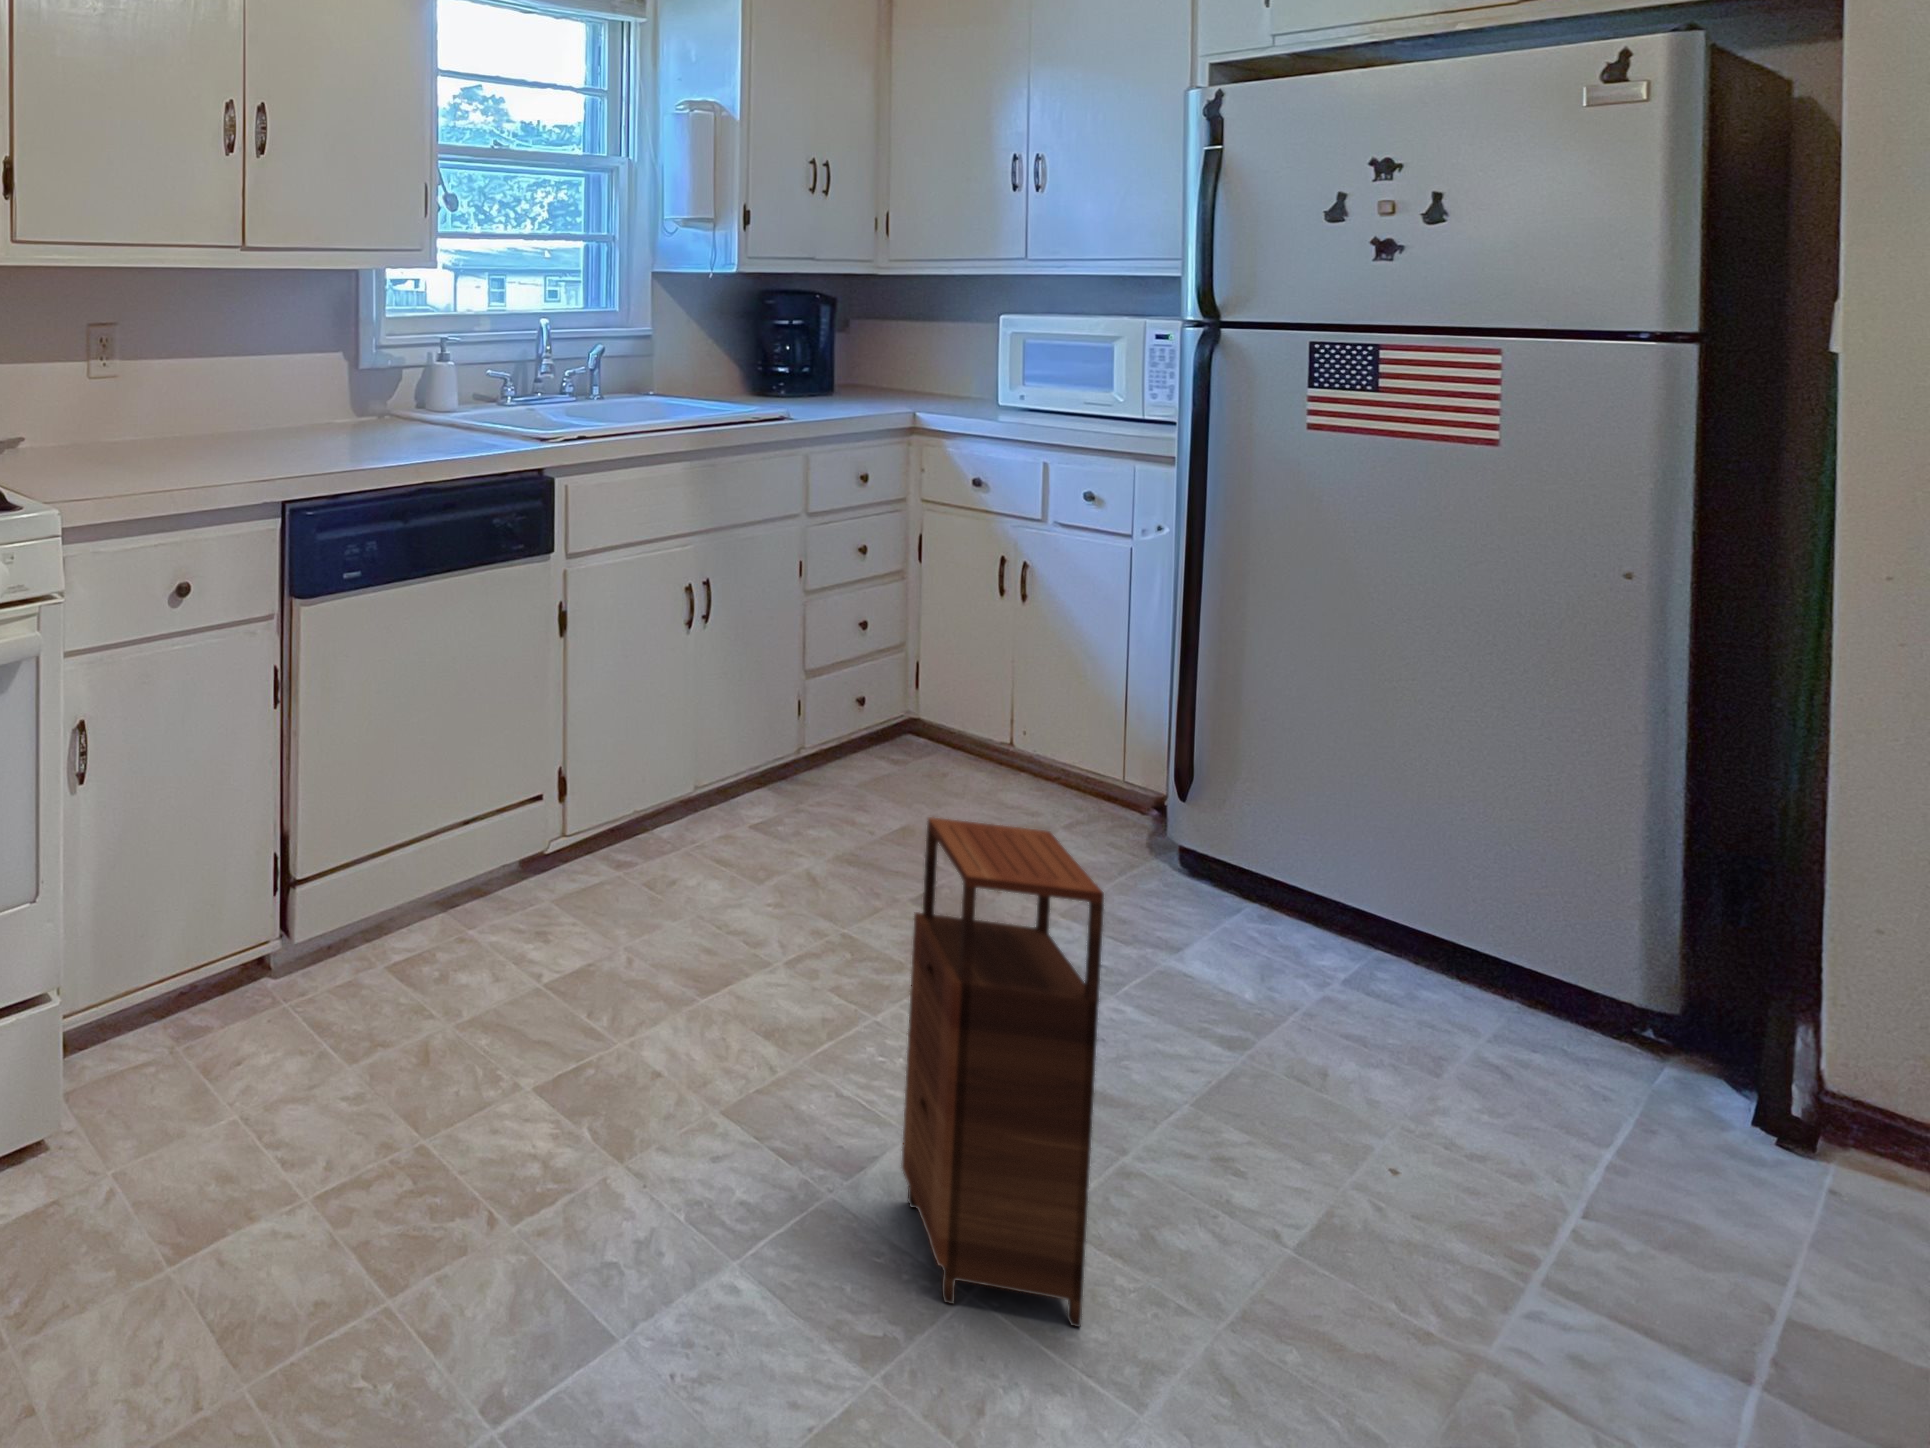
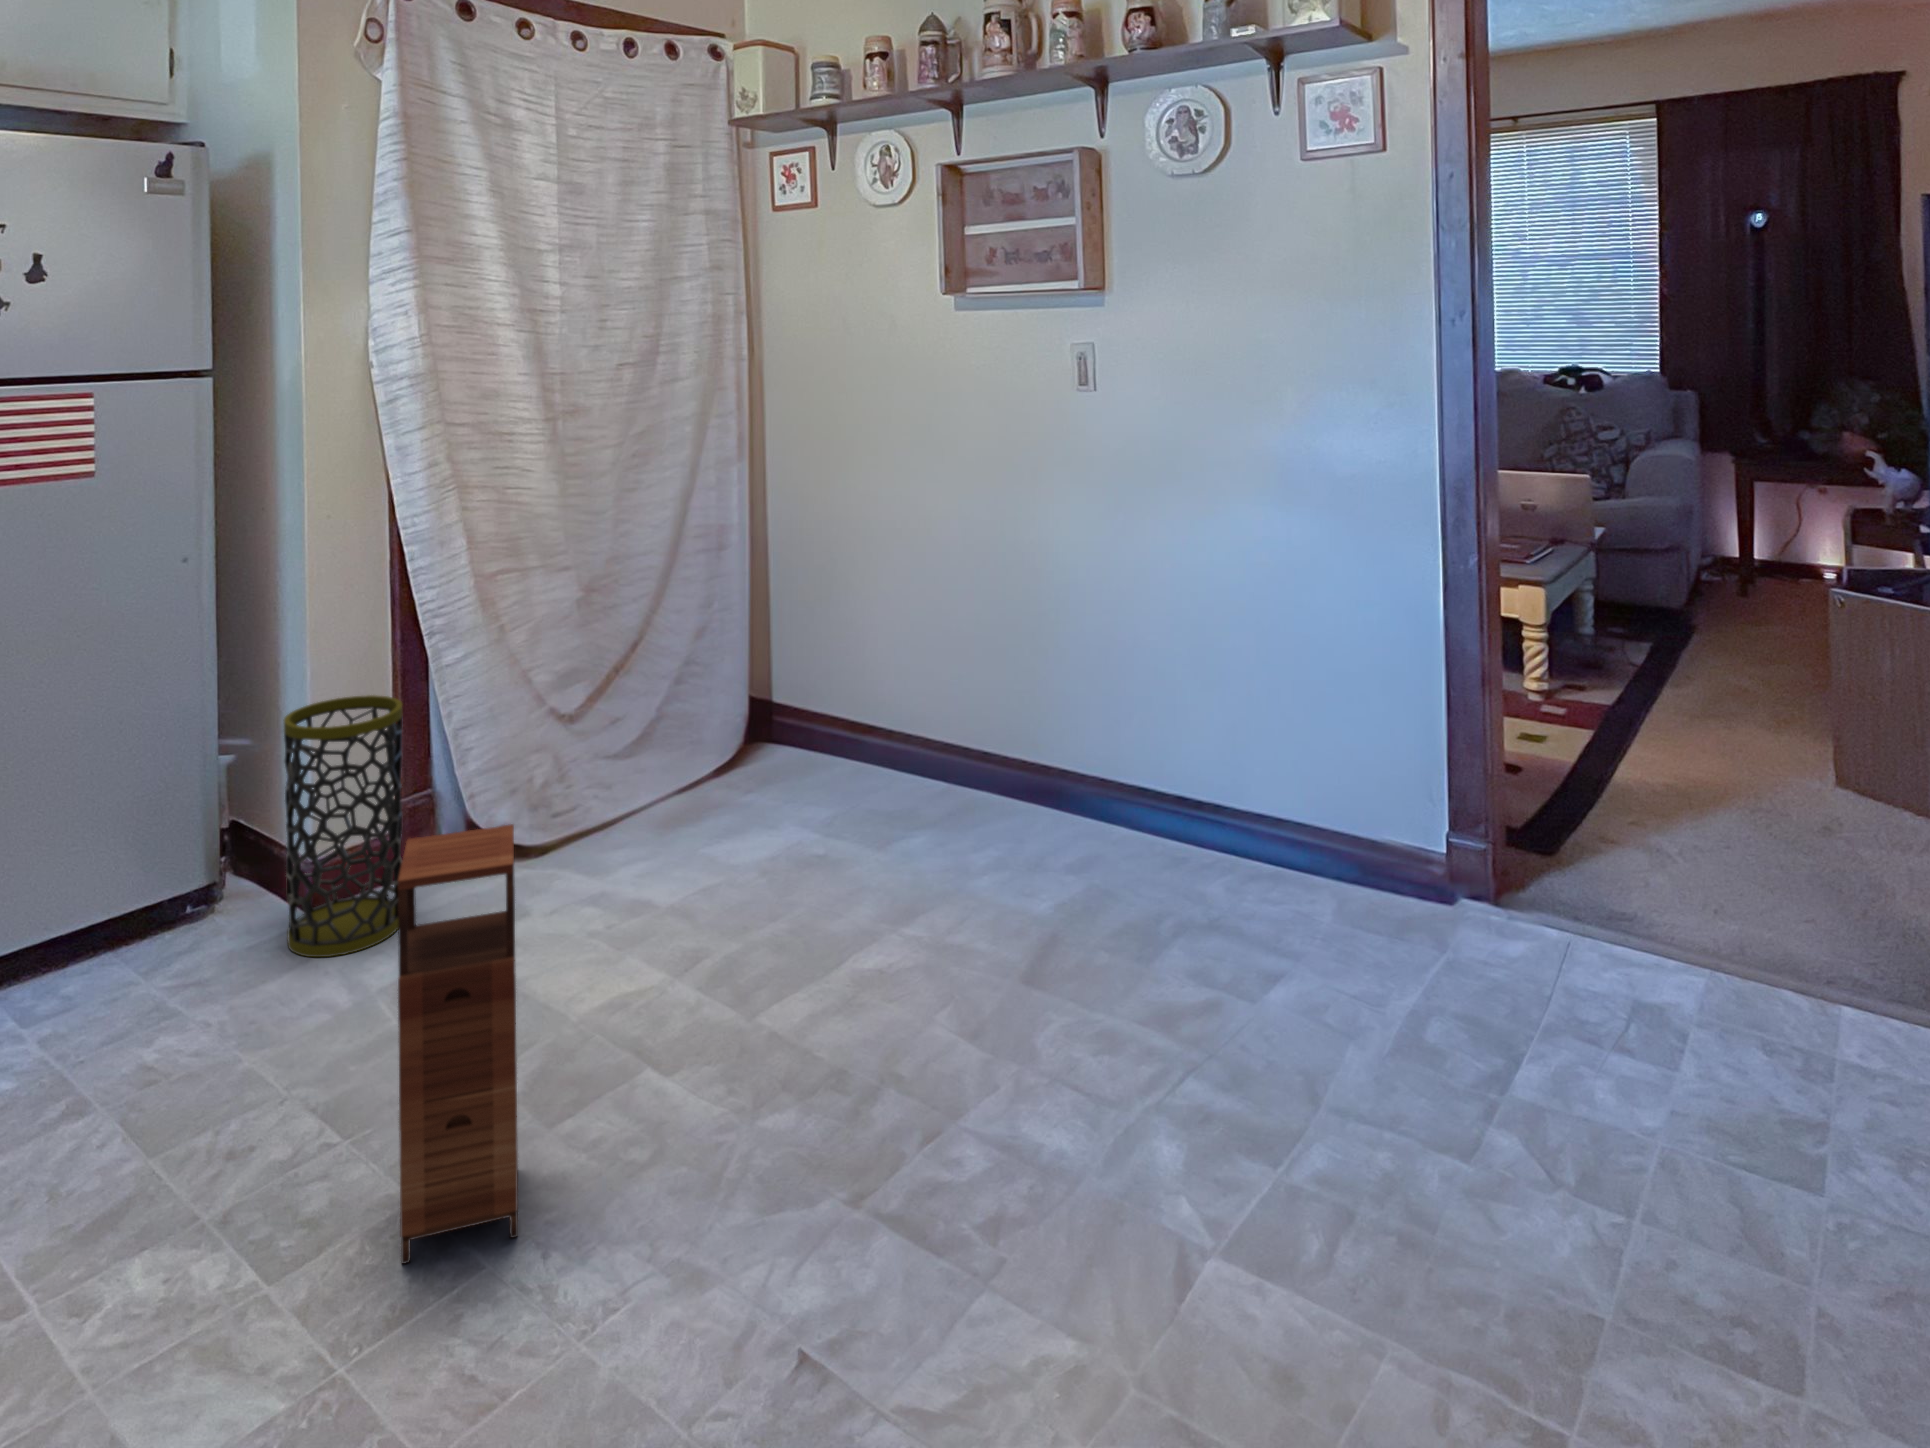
trash can: none [1588,843,1871,1302] -> present [284,695,402,957]

